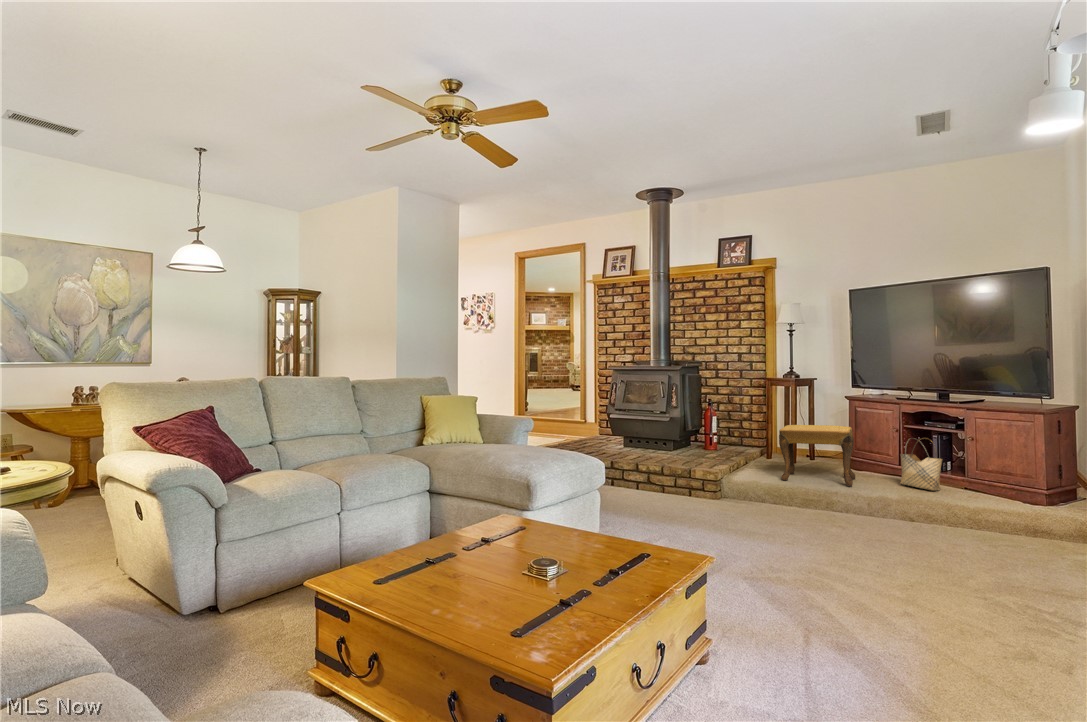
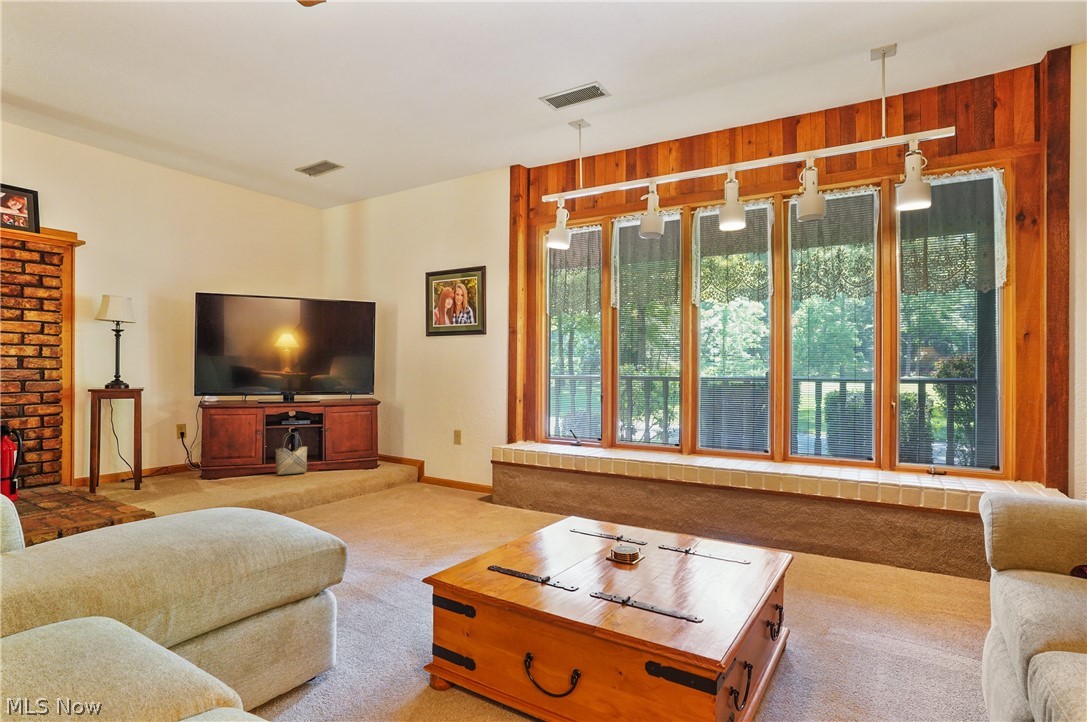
footstool: present [779,425,855,486] -> none [174,432,262,499]

